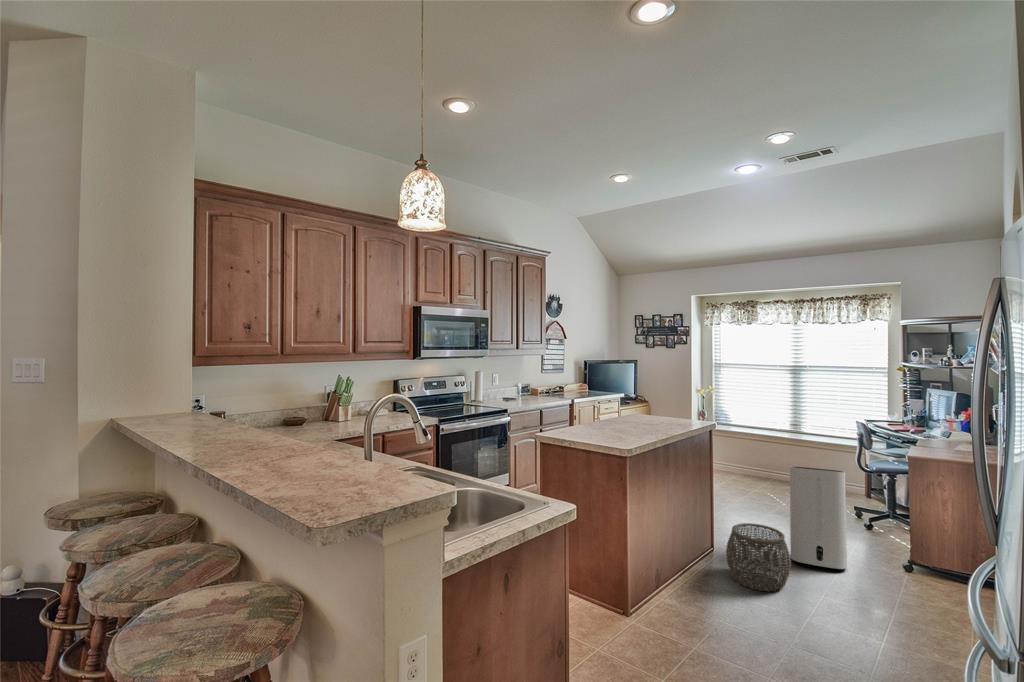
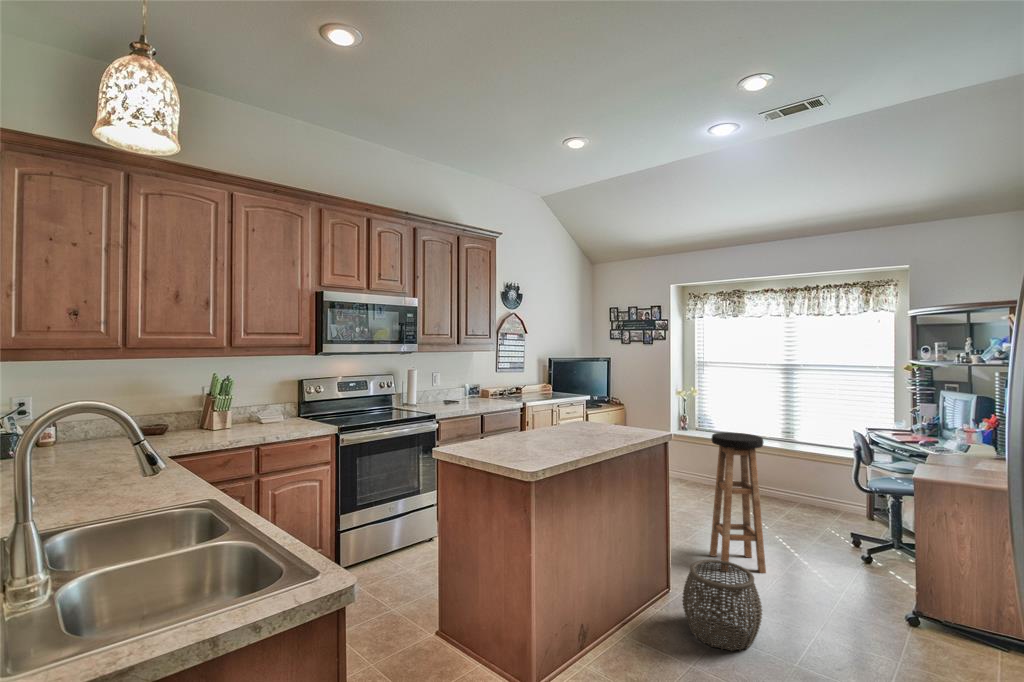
bar stool: none [737,423,786,539] -> present [710,432,766,573]
air purifier: present [790,466,847,569] -> none [767,487,836,618]

